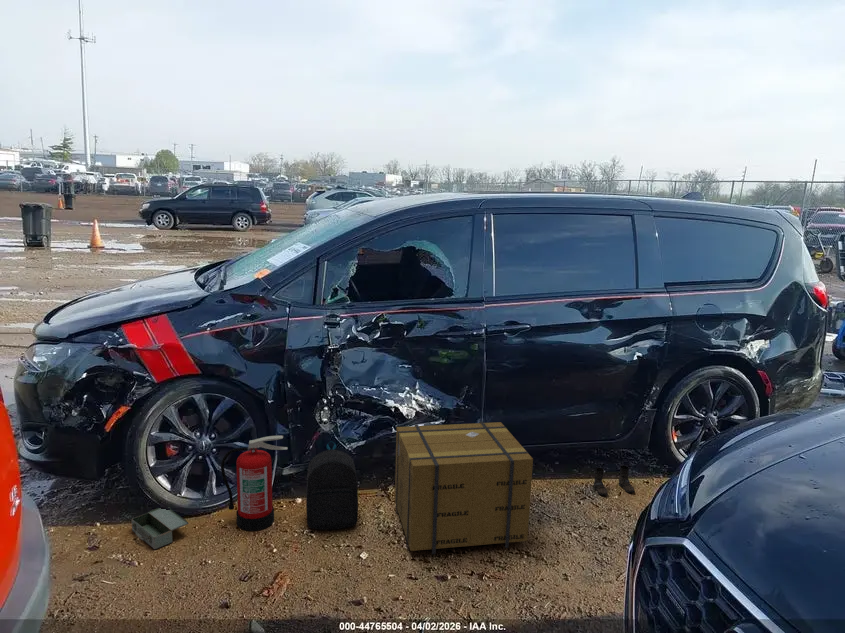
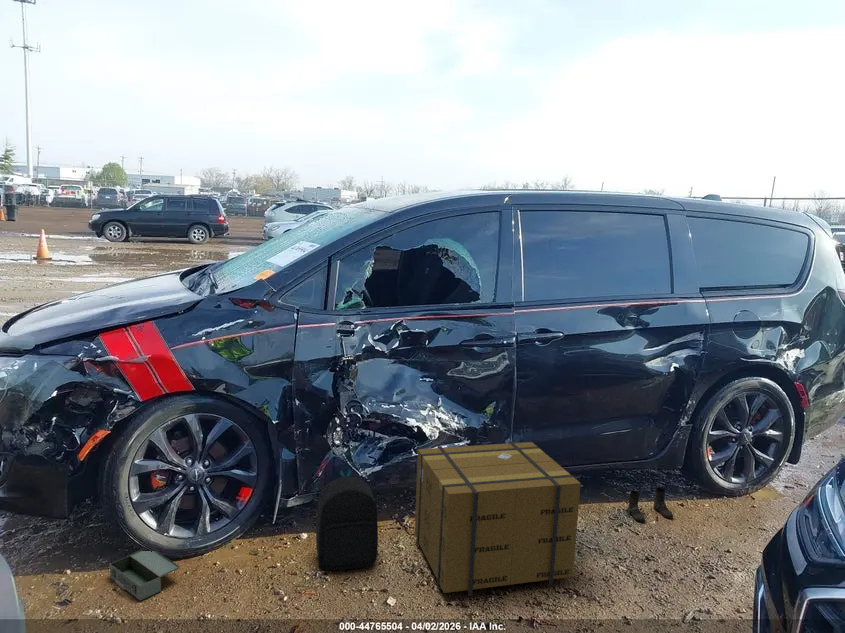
fire extinguisher: present [221,436,288,531] -> none [218,461,296,574]

